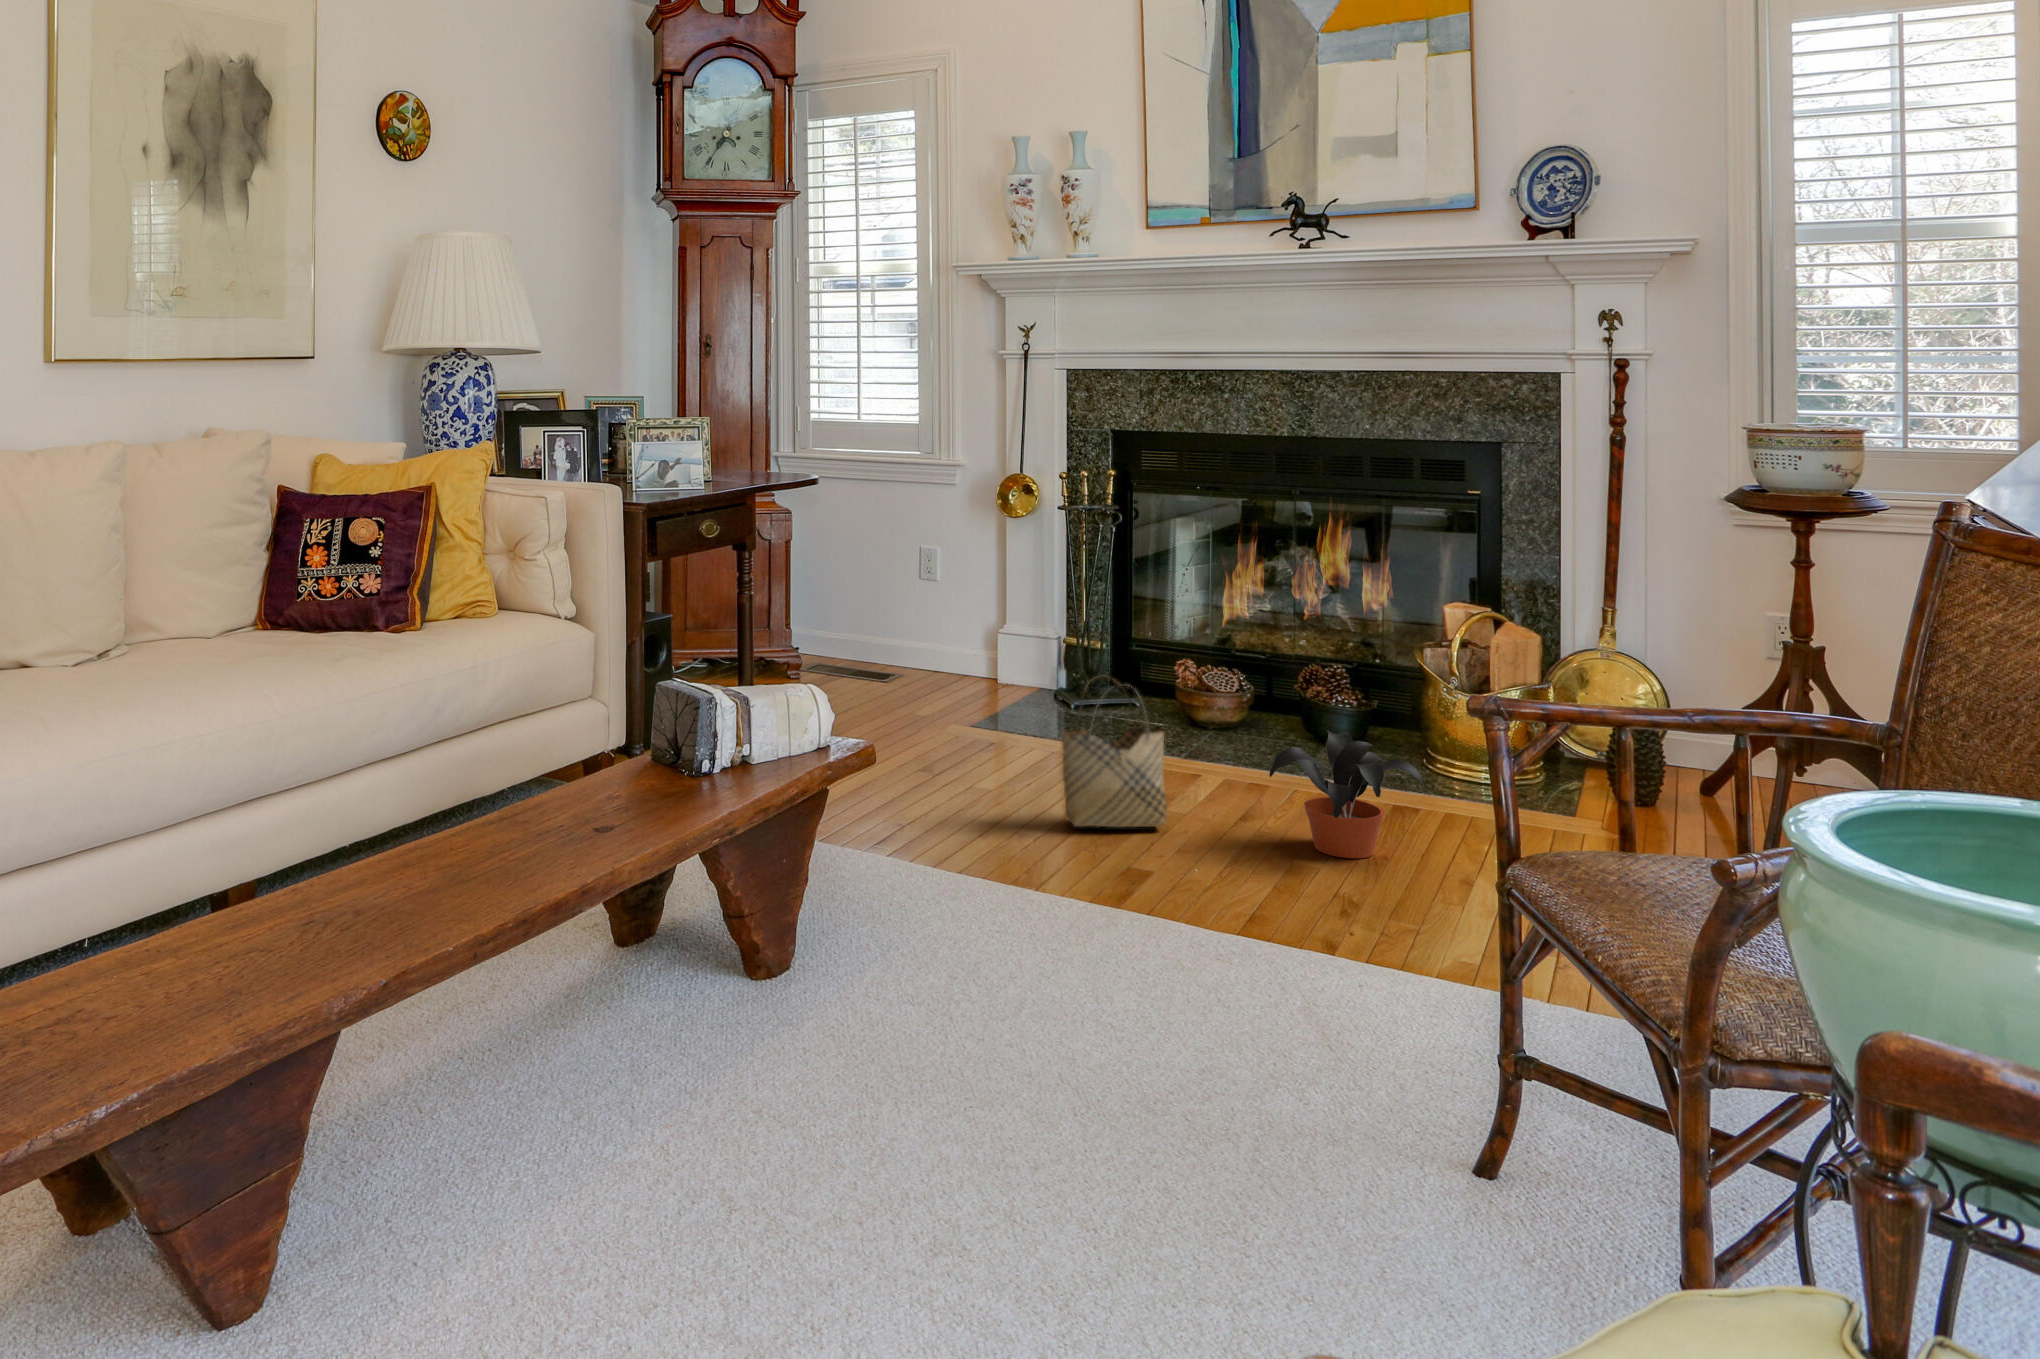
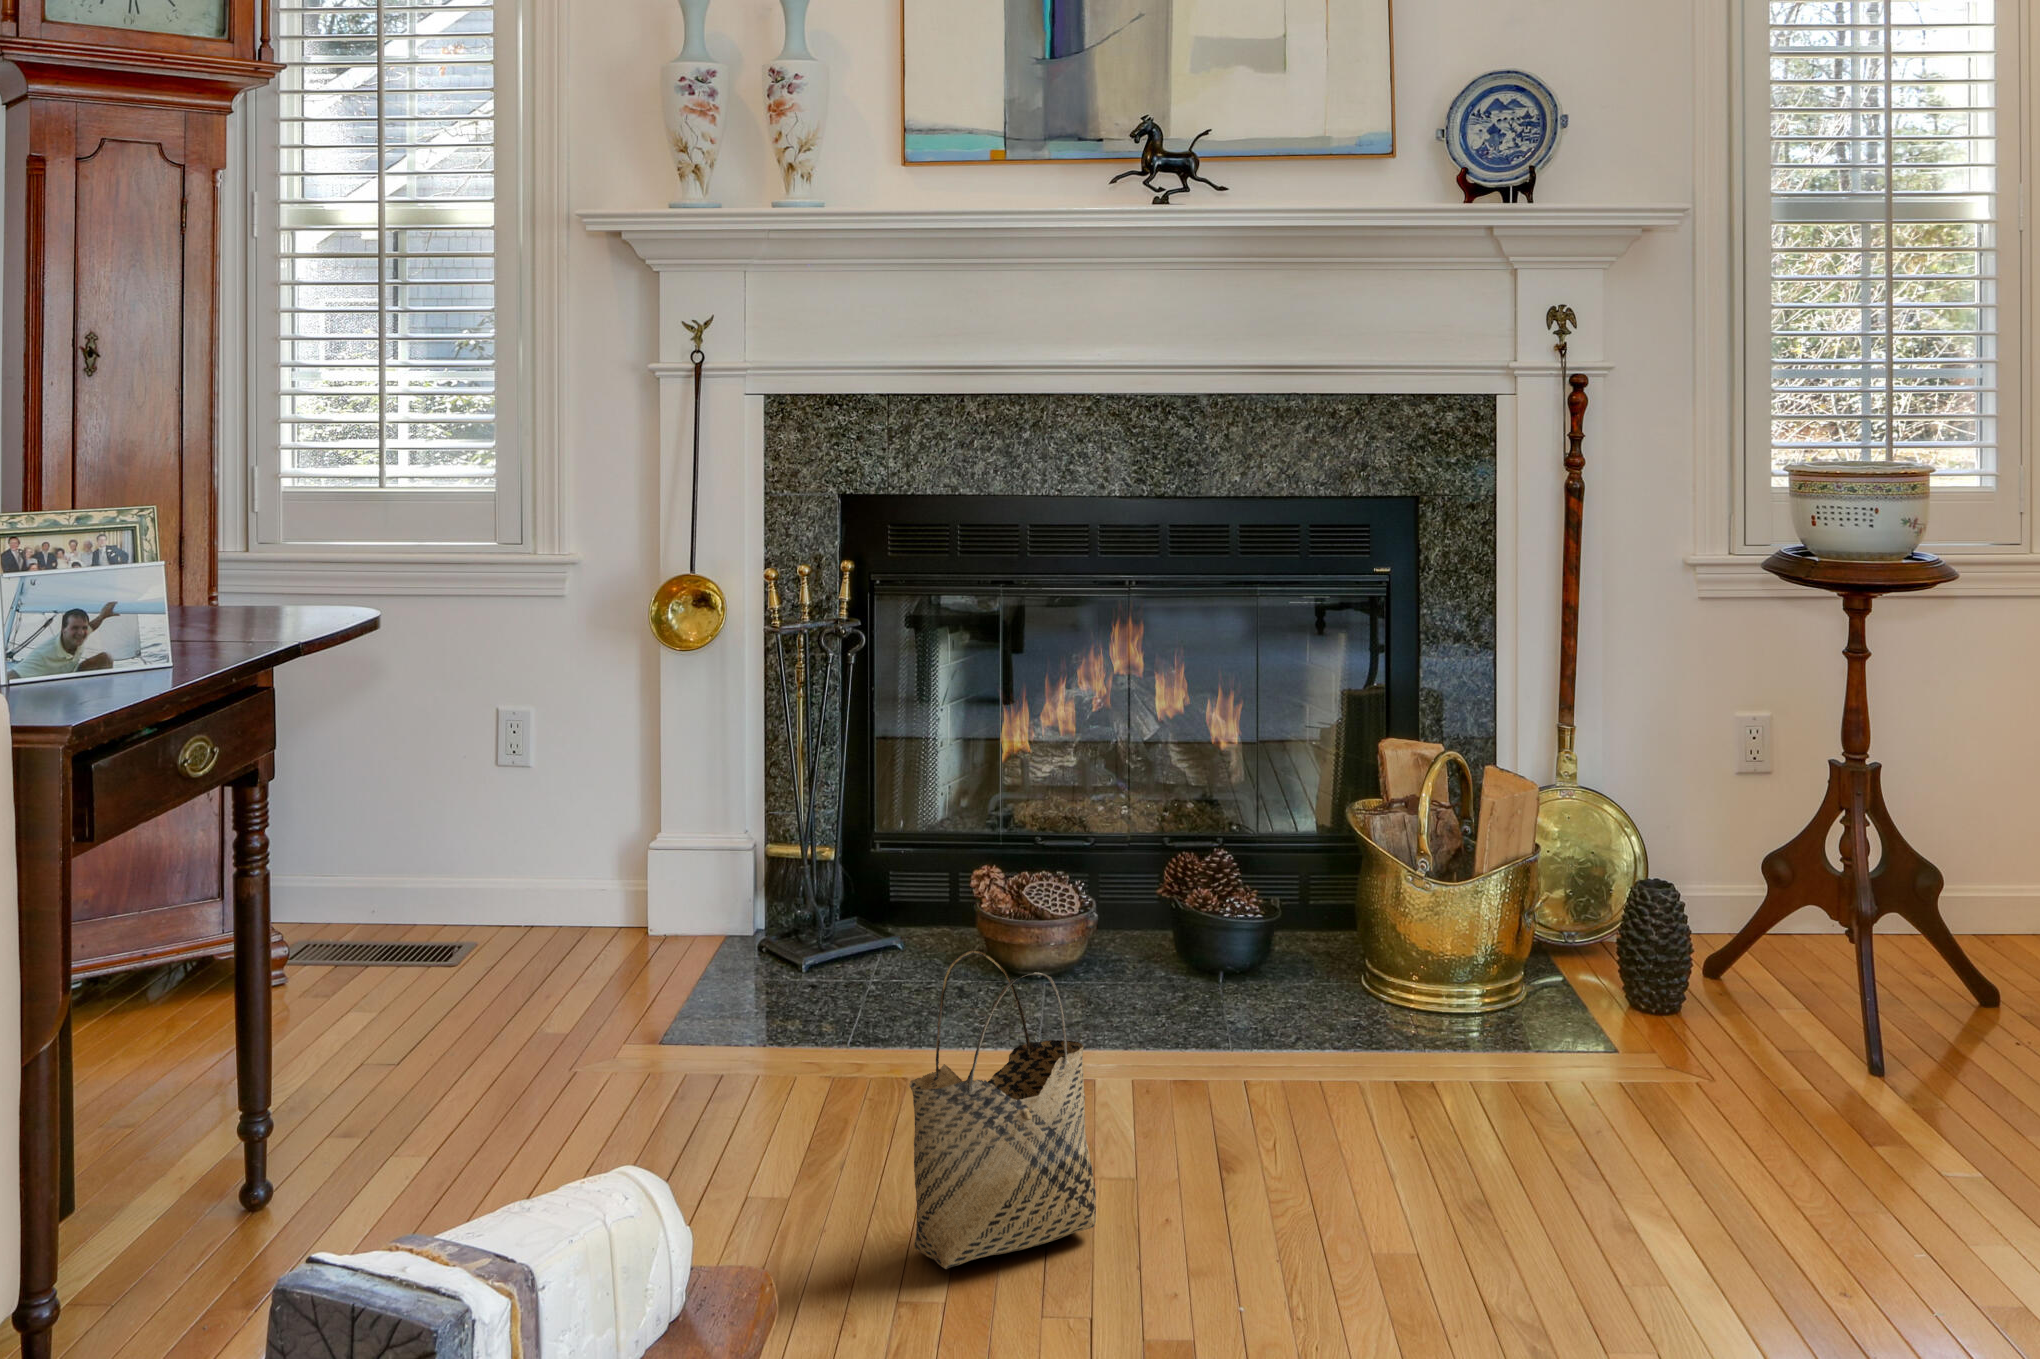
potted plant: present [1269,731,1425,858] -> none [1258,996,1513,1233]

